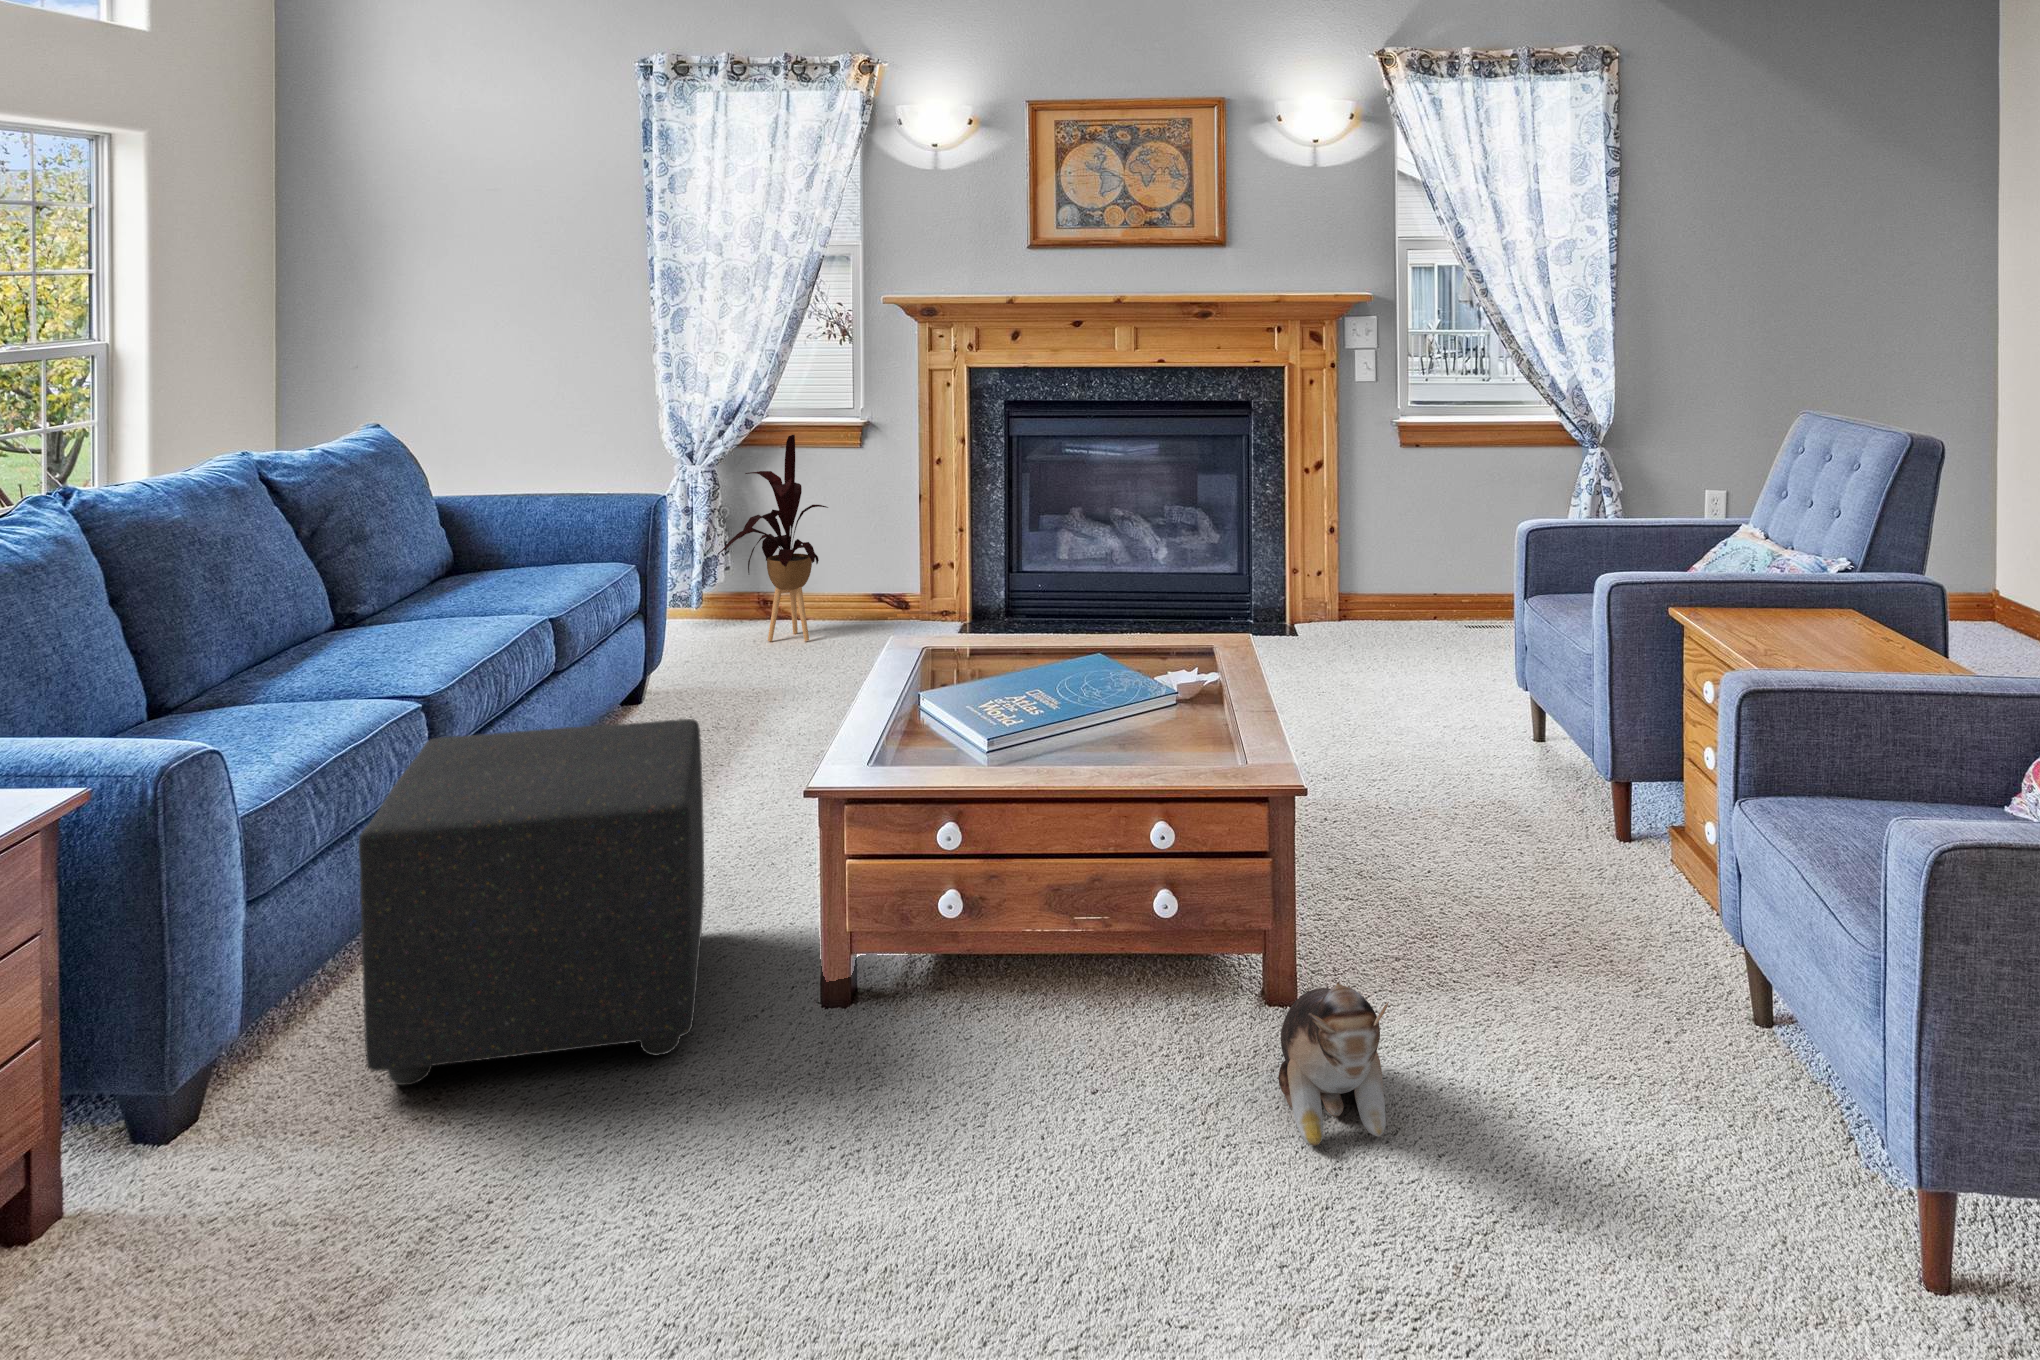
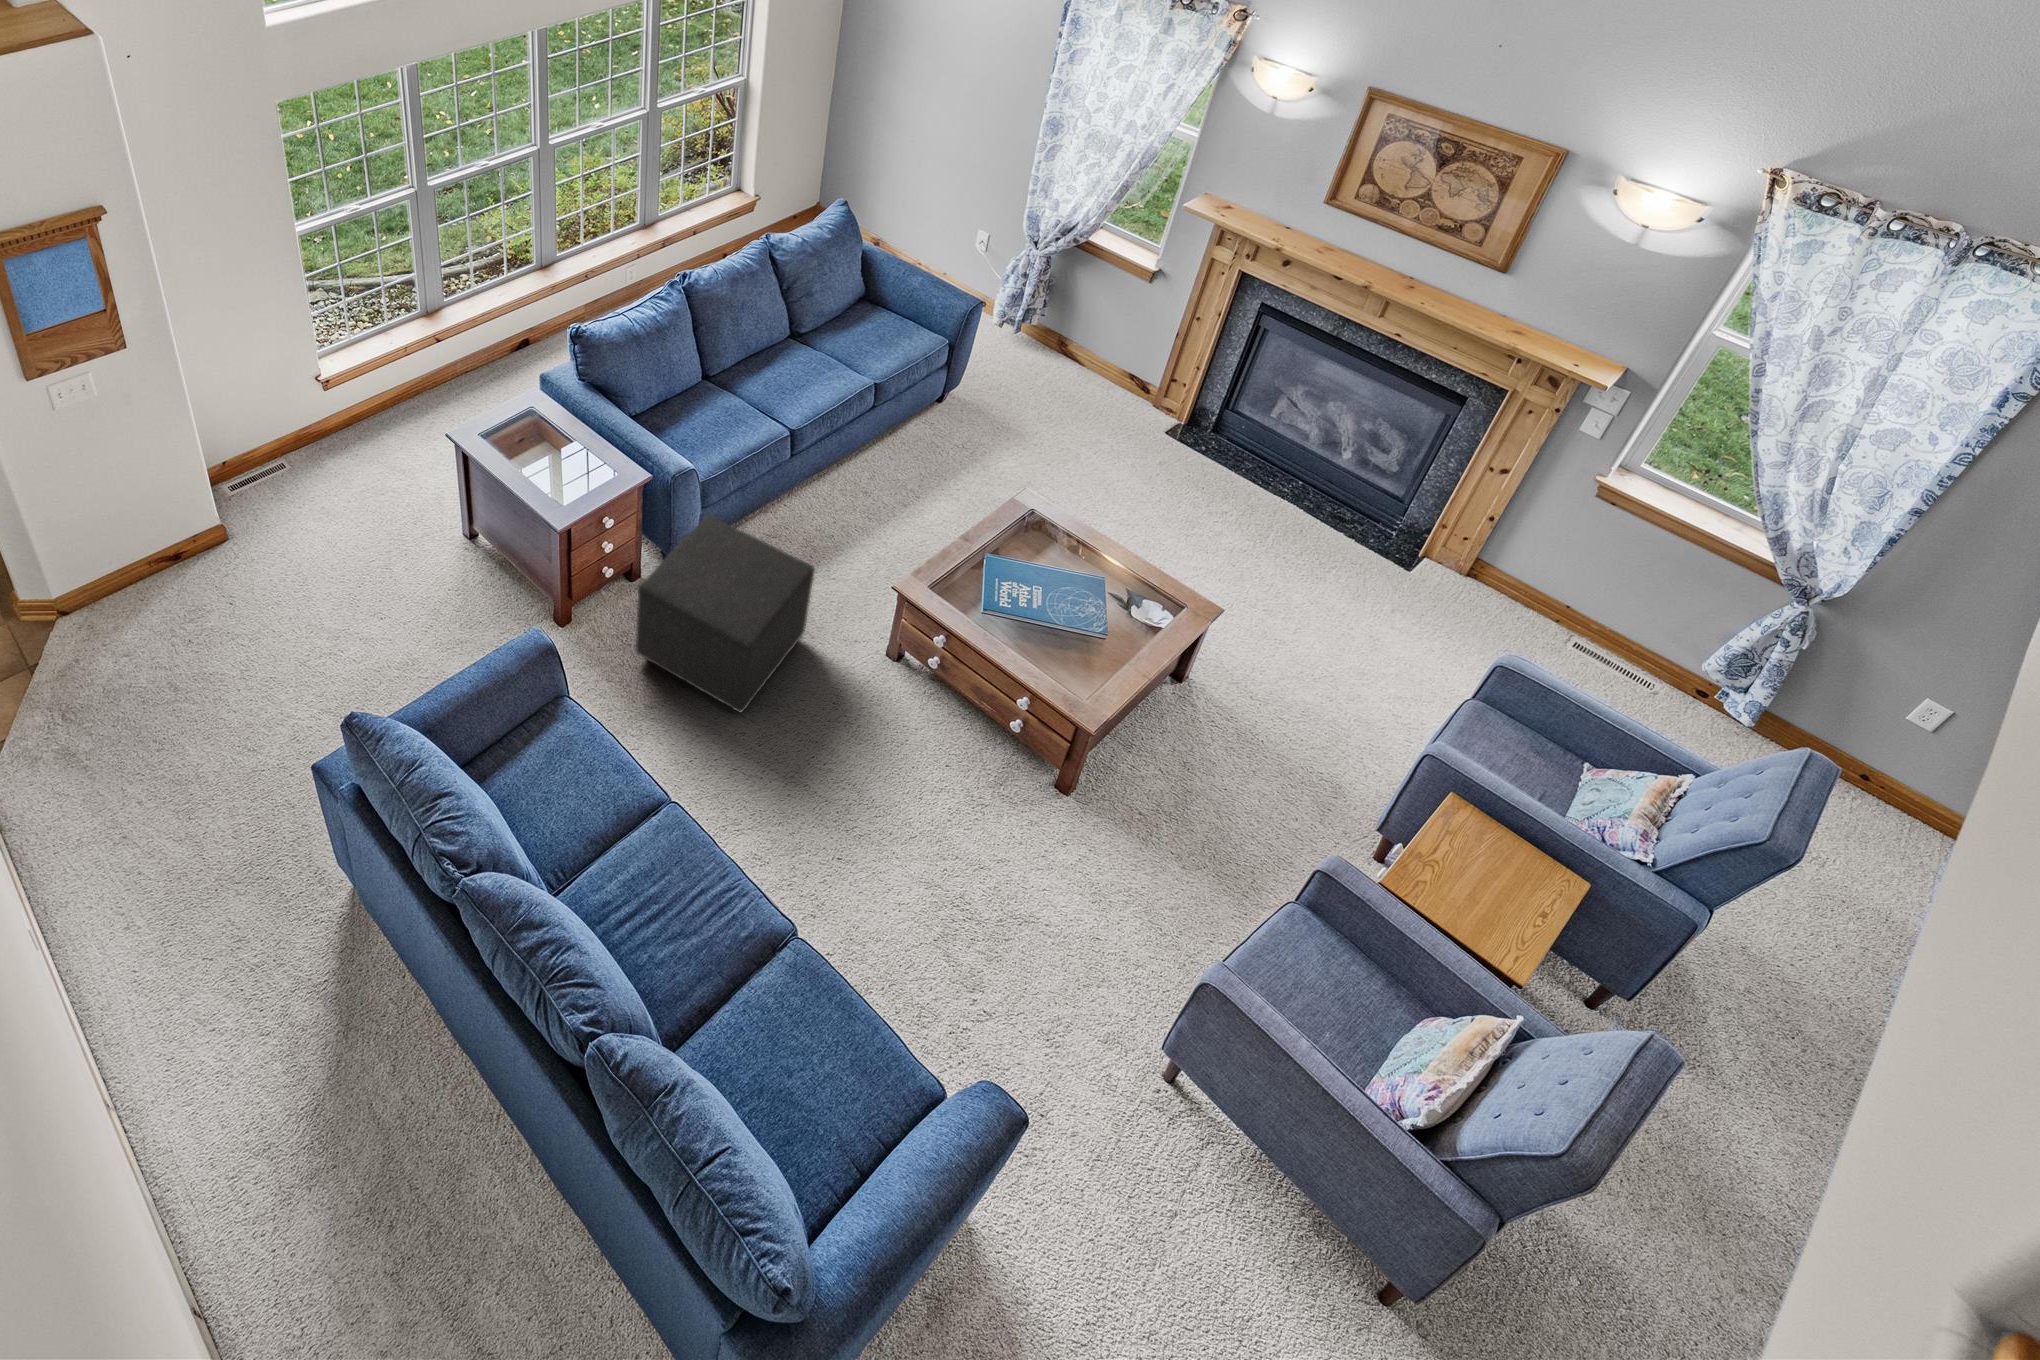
house plant: present [719,435,828,641] -> none [1017,271,1098,394]
plush toy: present [1278,983,1389,1146] -> none [901,896,980,977]

